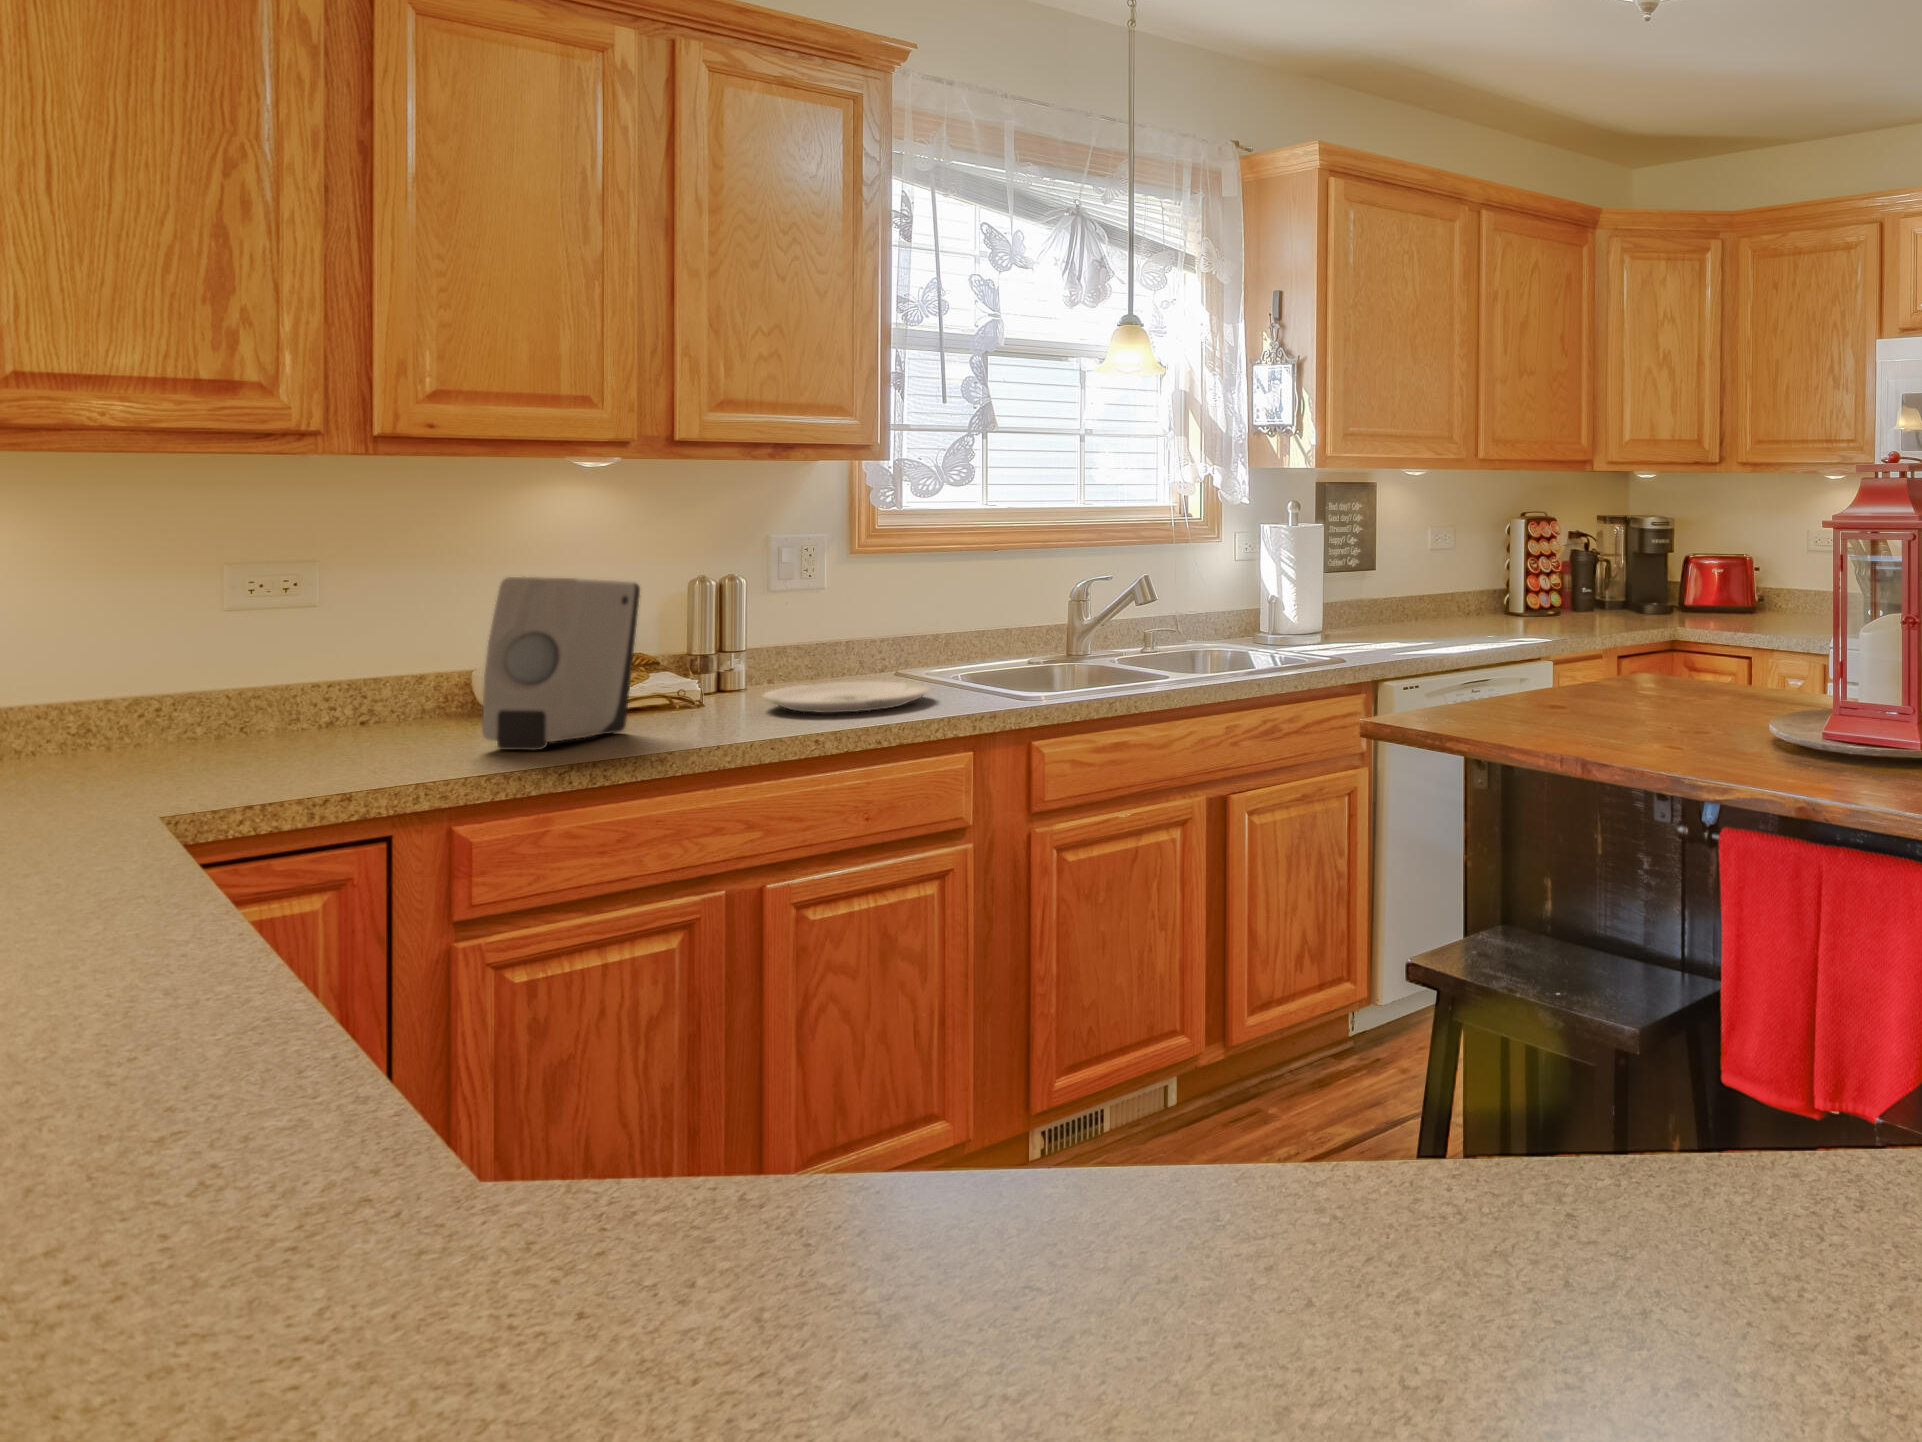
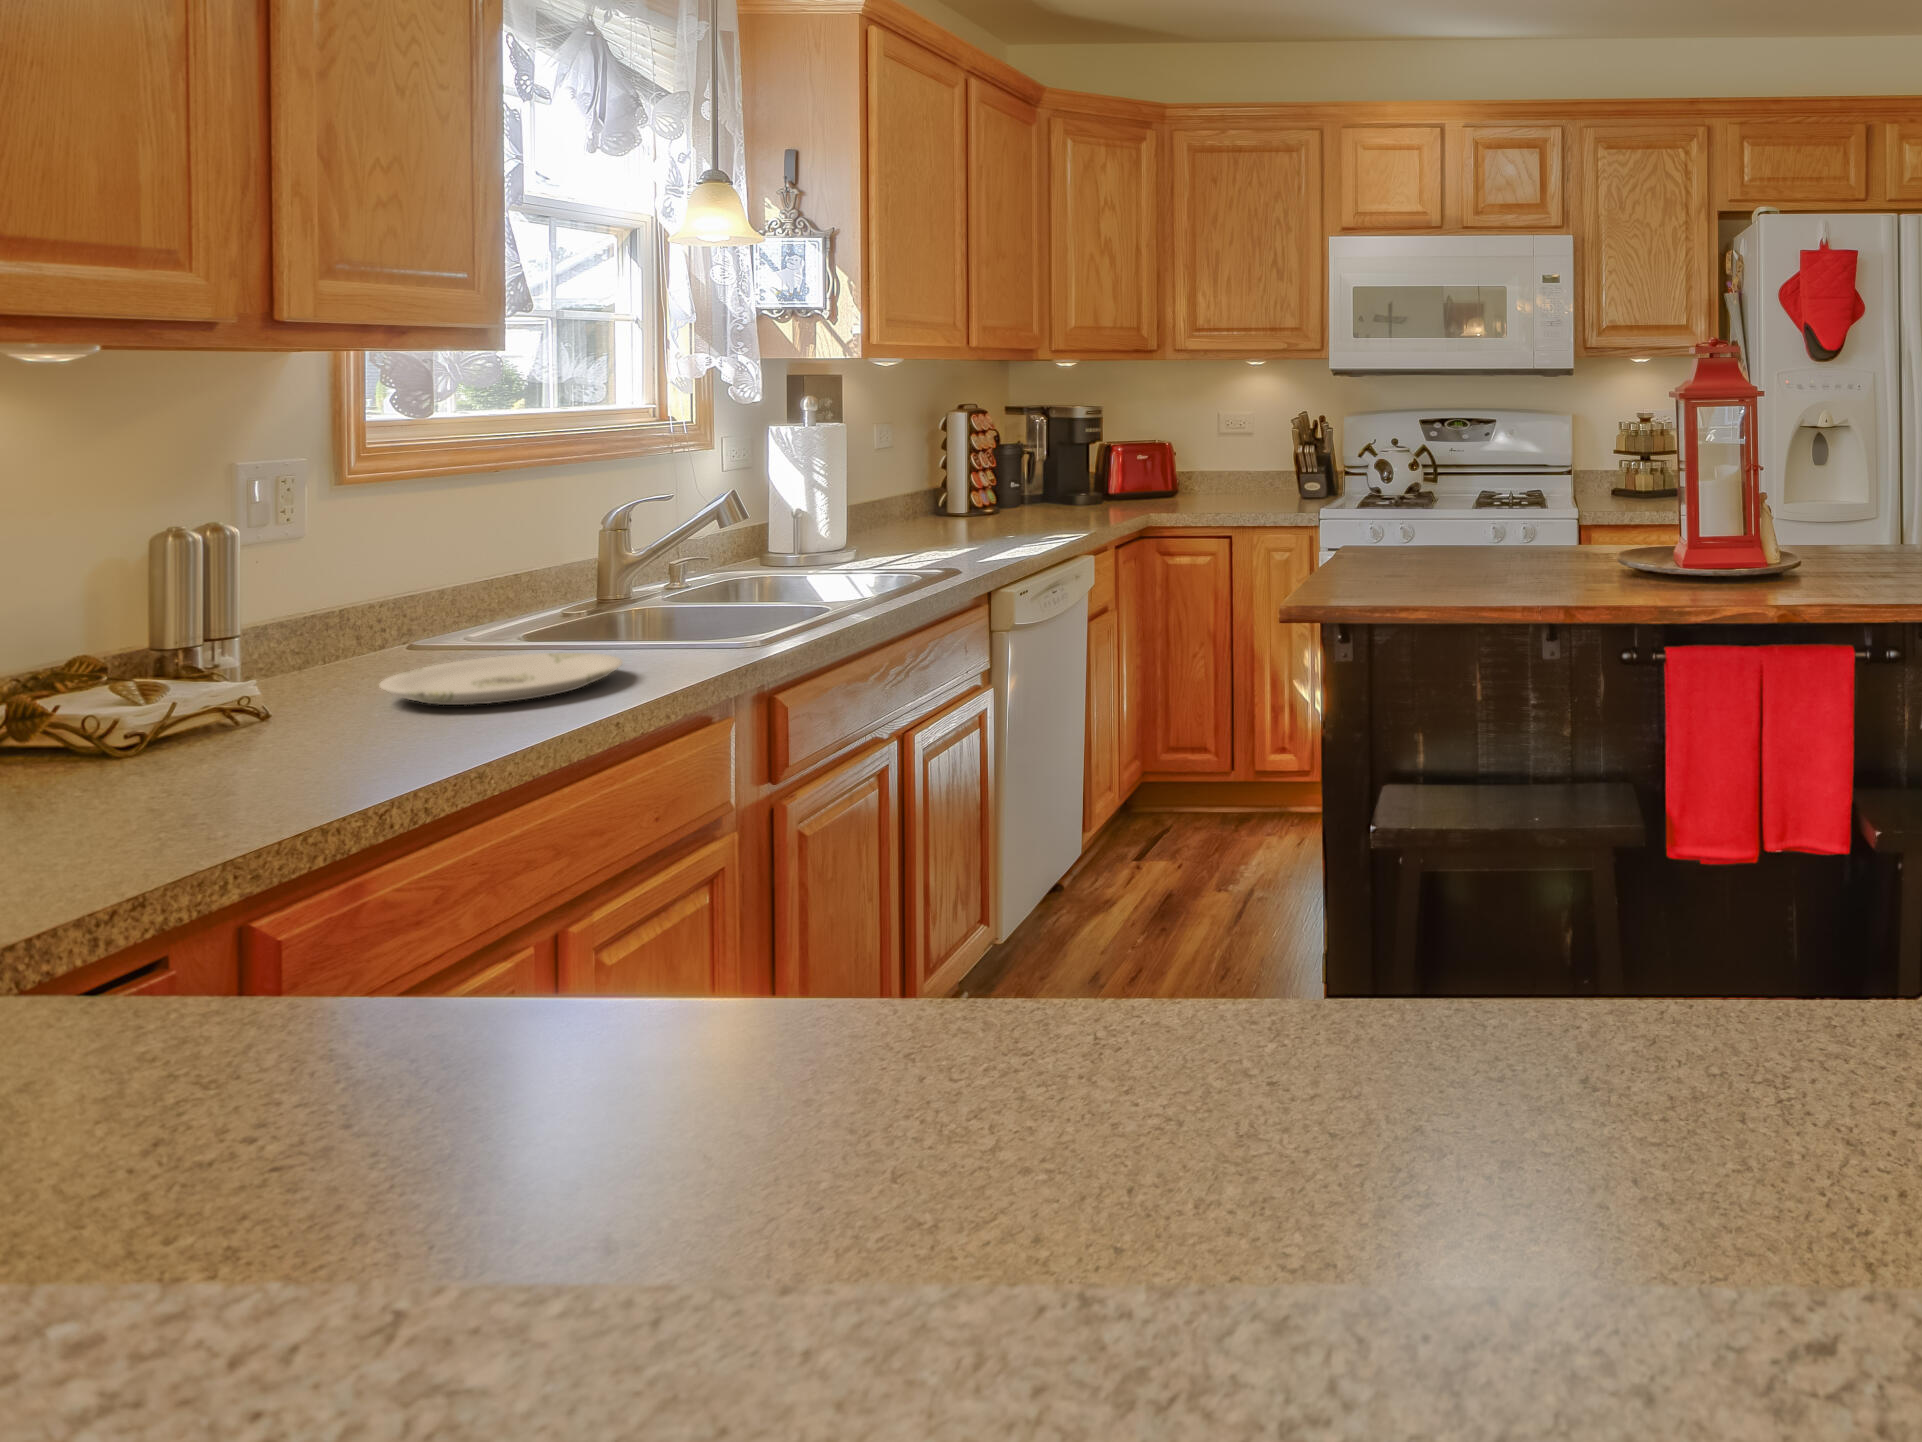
soap dispenser: present [482,577,640,750] -> none [143,548,305,810]

